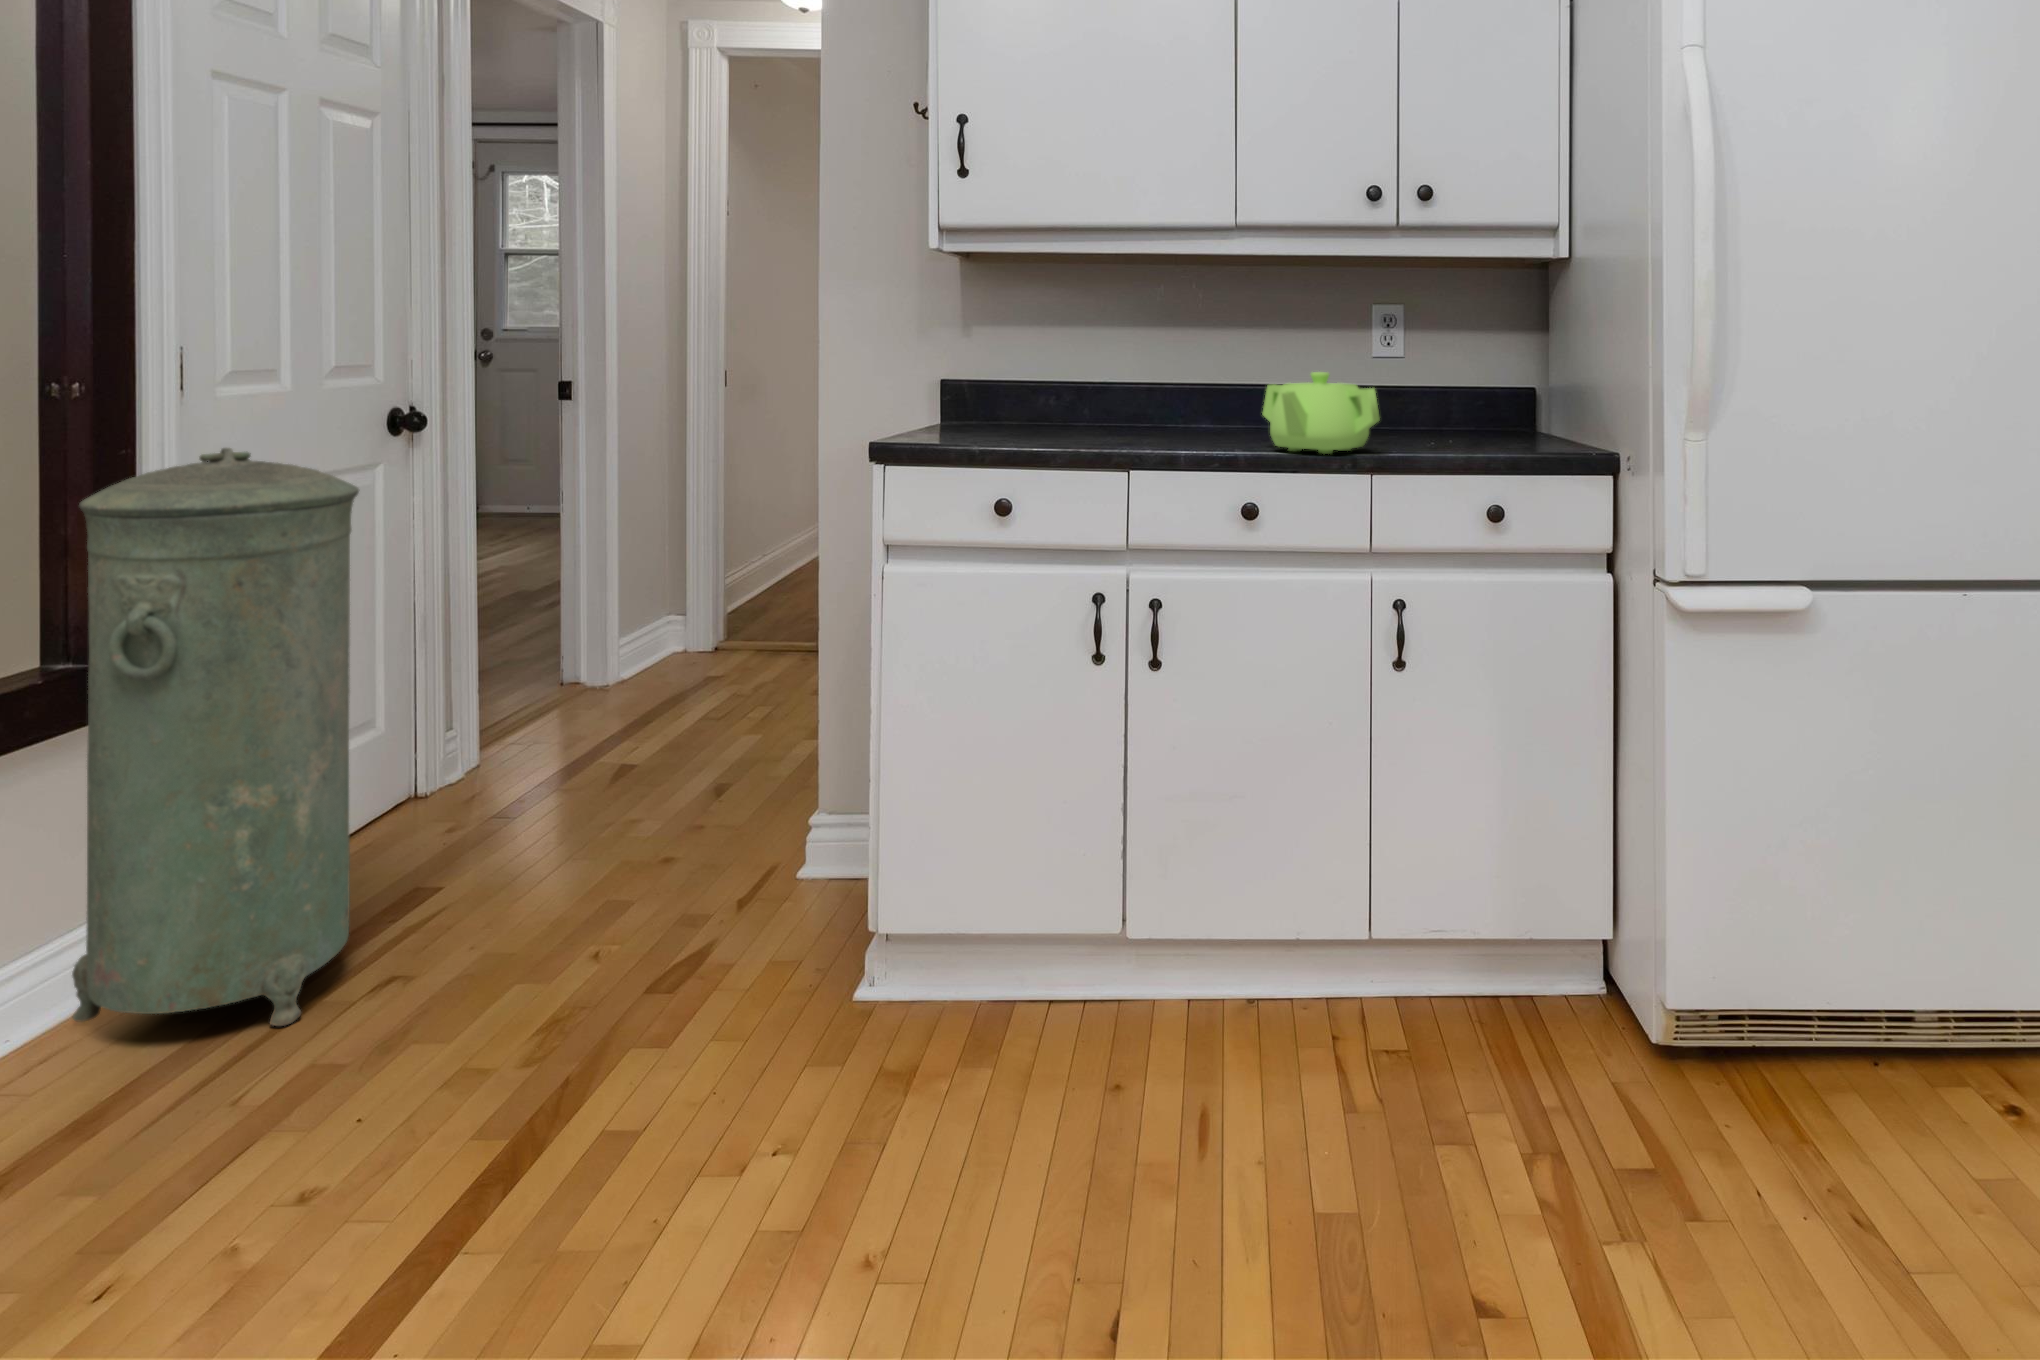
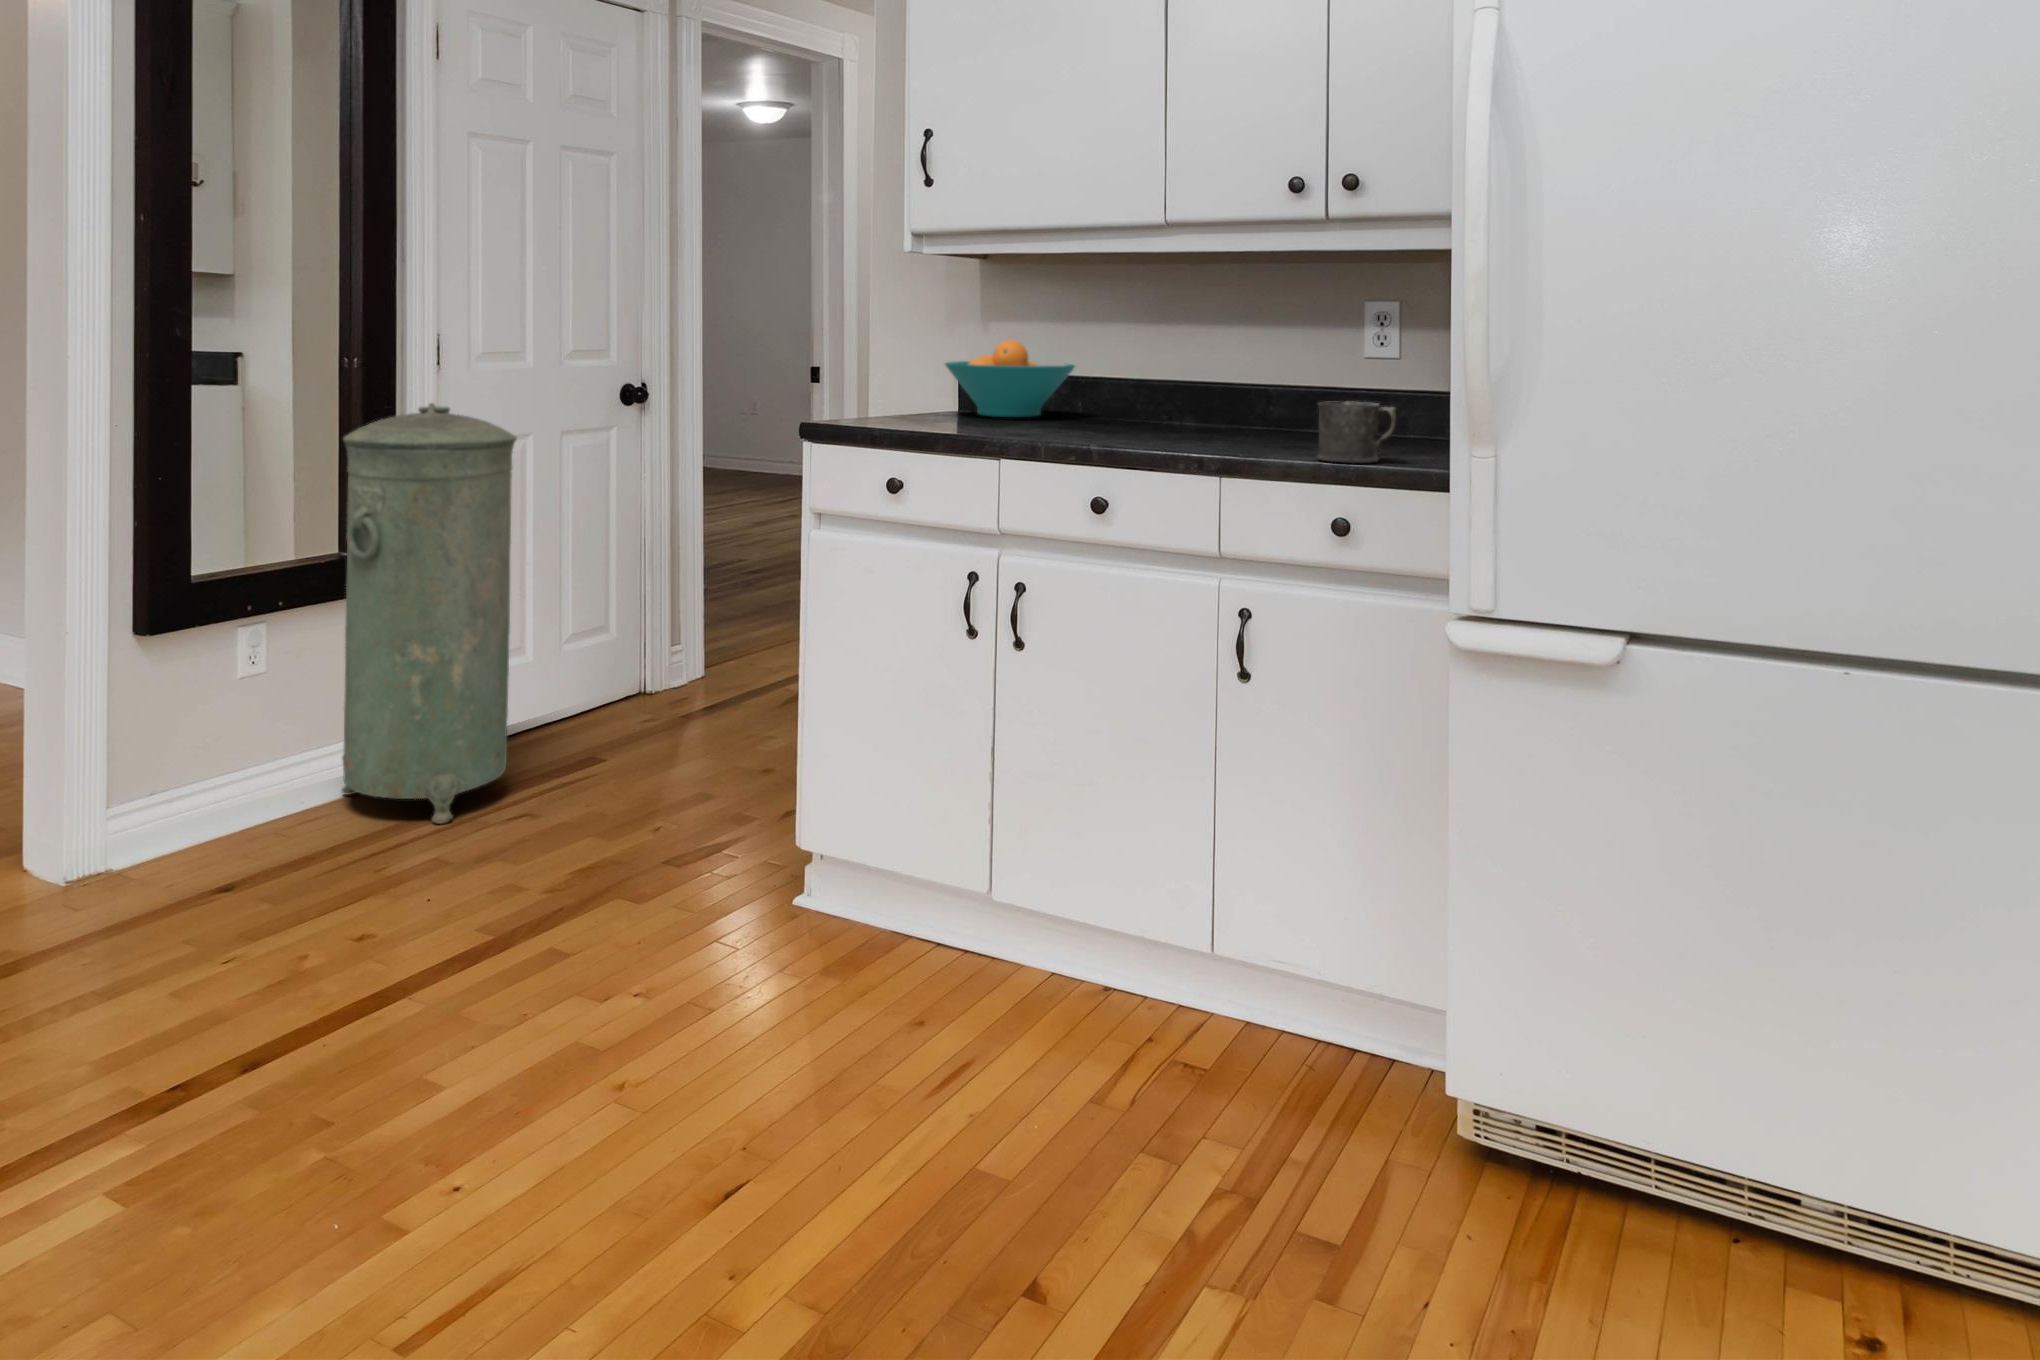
fruit bowl: none [930,345,1070,426] -> present [945,340,1075,417]
teapot: present [1262,372,1380,454] -> none [1136,371,1251,453]
mug: none [1438,397,1511,453] -> present [1317,402,1396,463]

